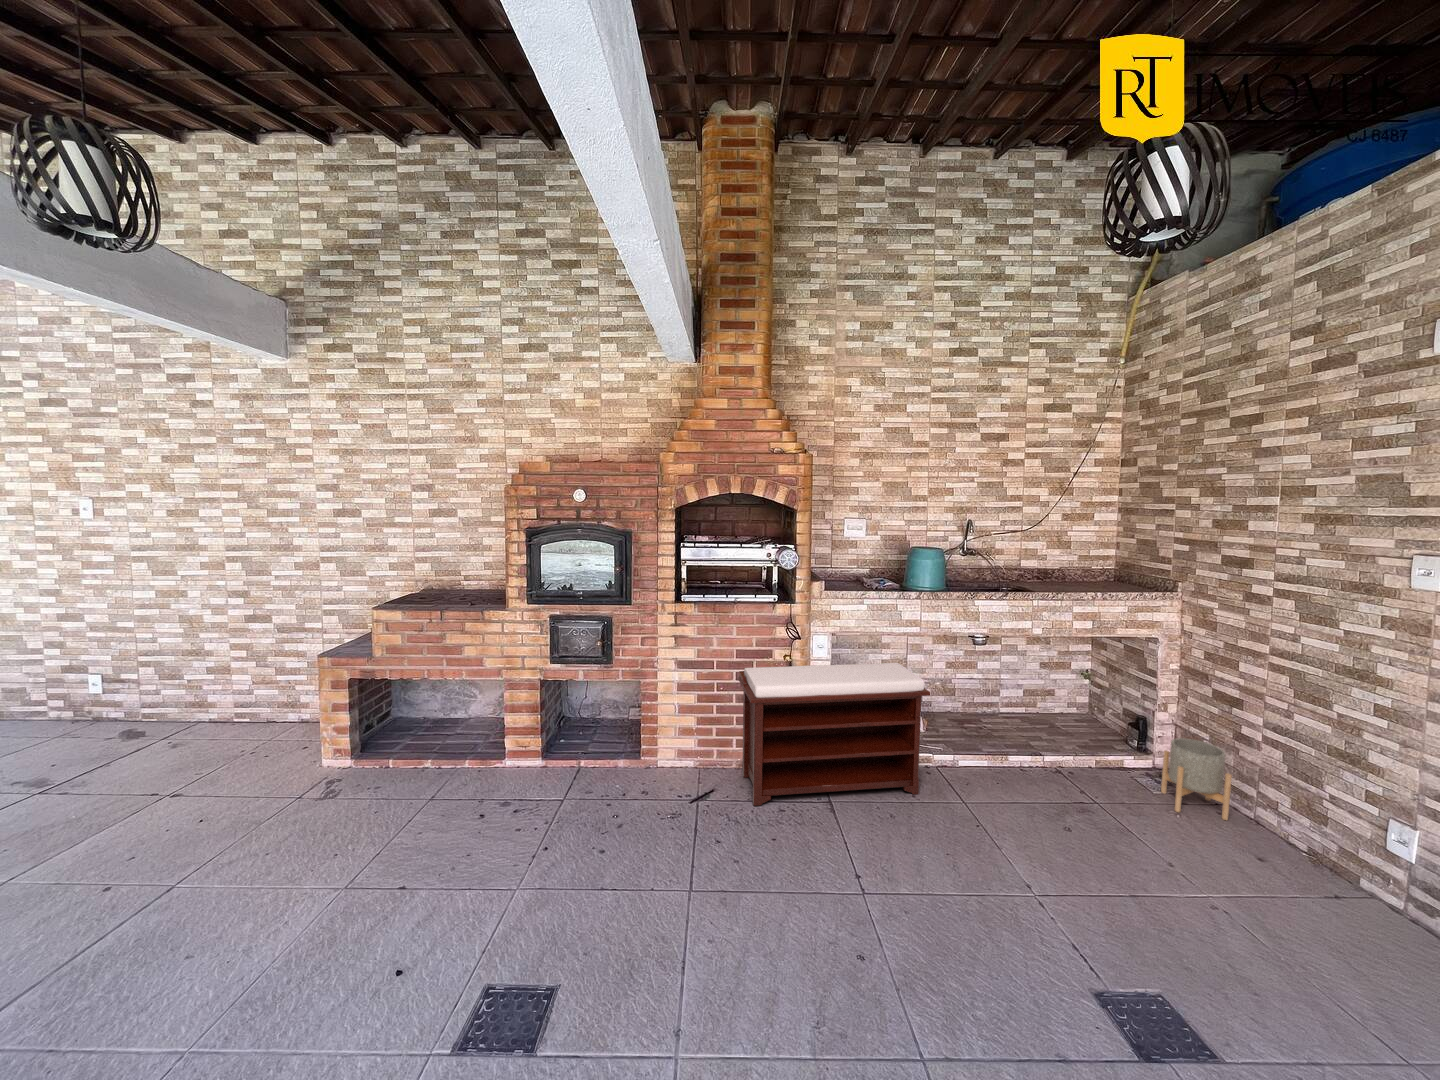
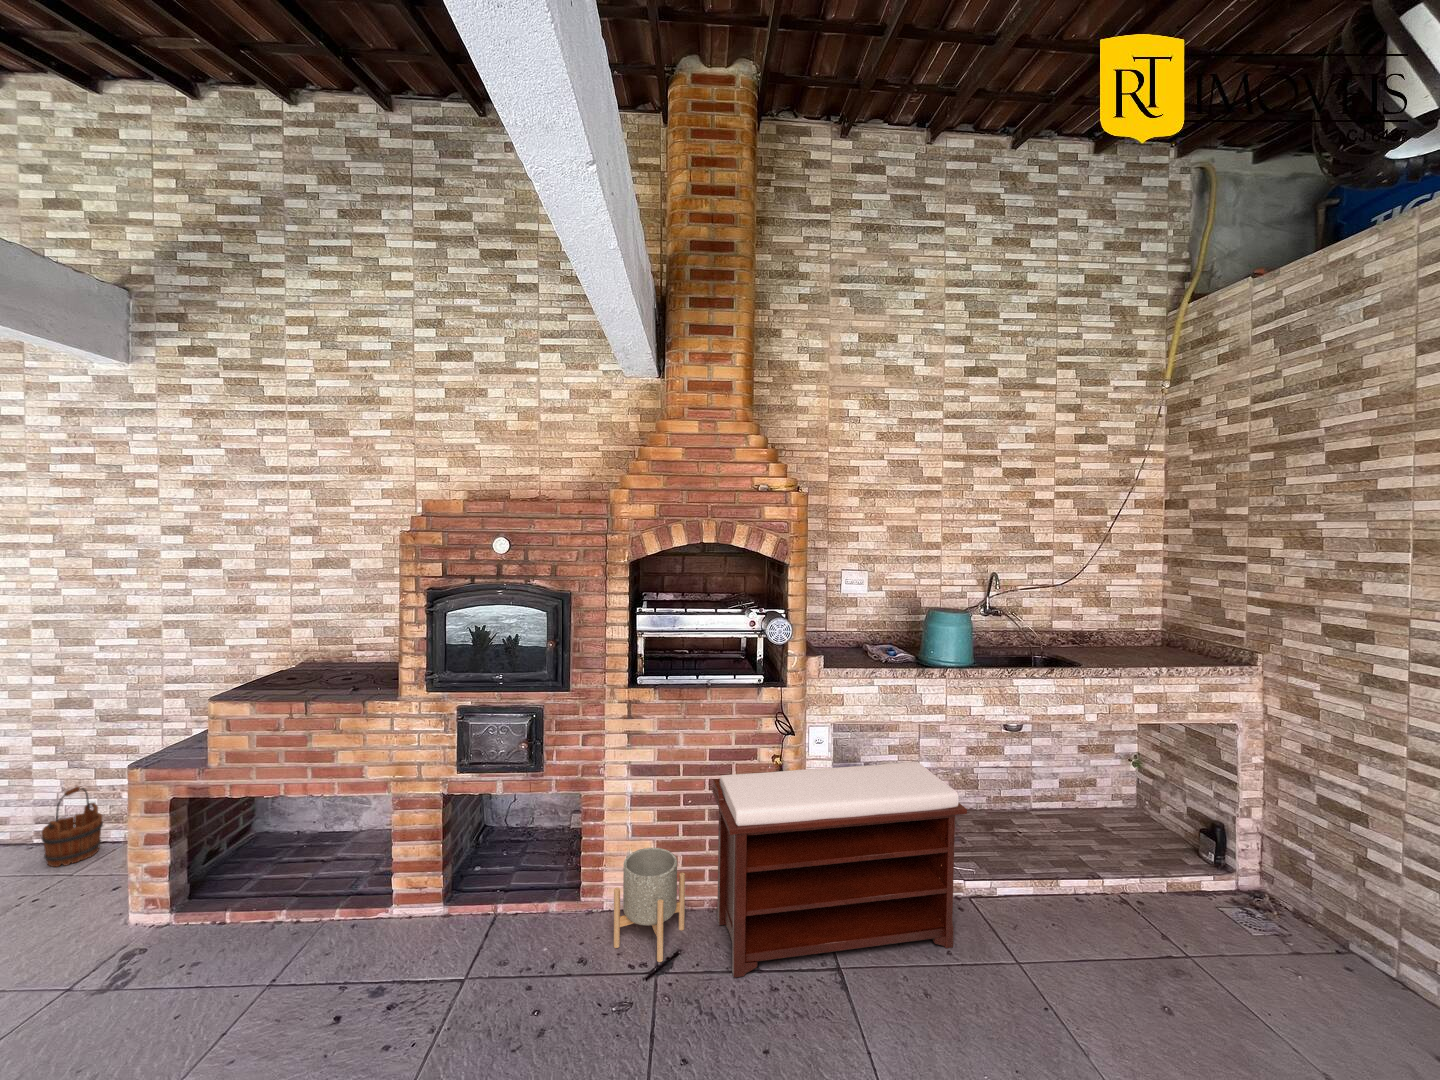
wooden bucket: none [247,678,286,734] -> present [42,787,103,867]
planter: present [1161,738,1232,820] -> present [614,848,685,962]

